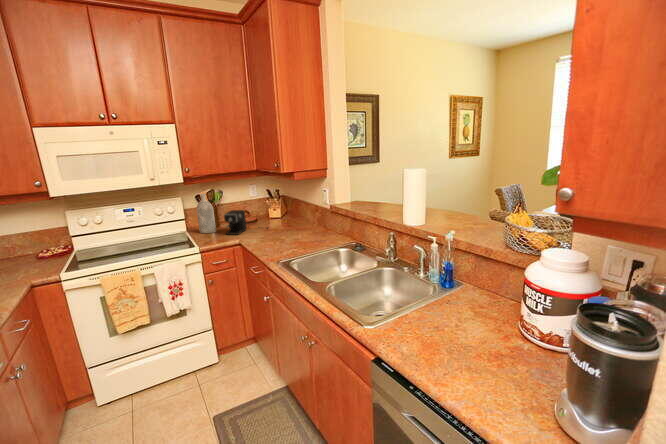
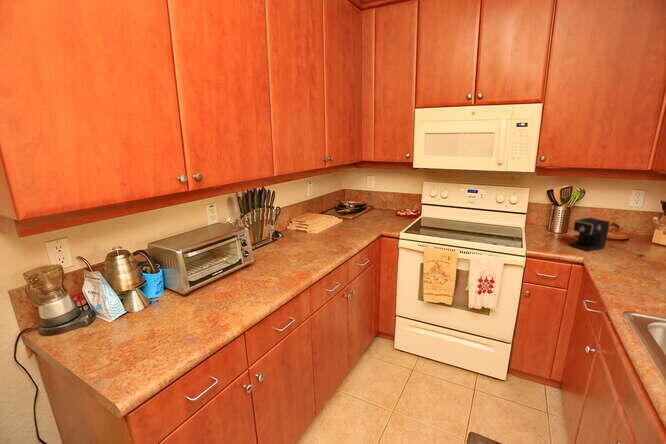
bottle: present [197,194,216,233] -> none [538,190,564,238]

